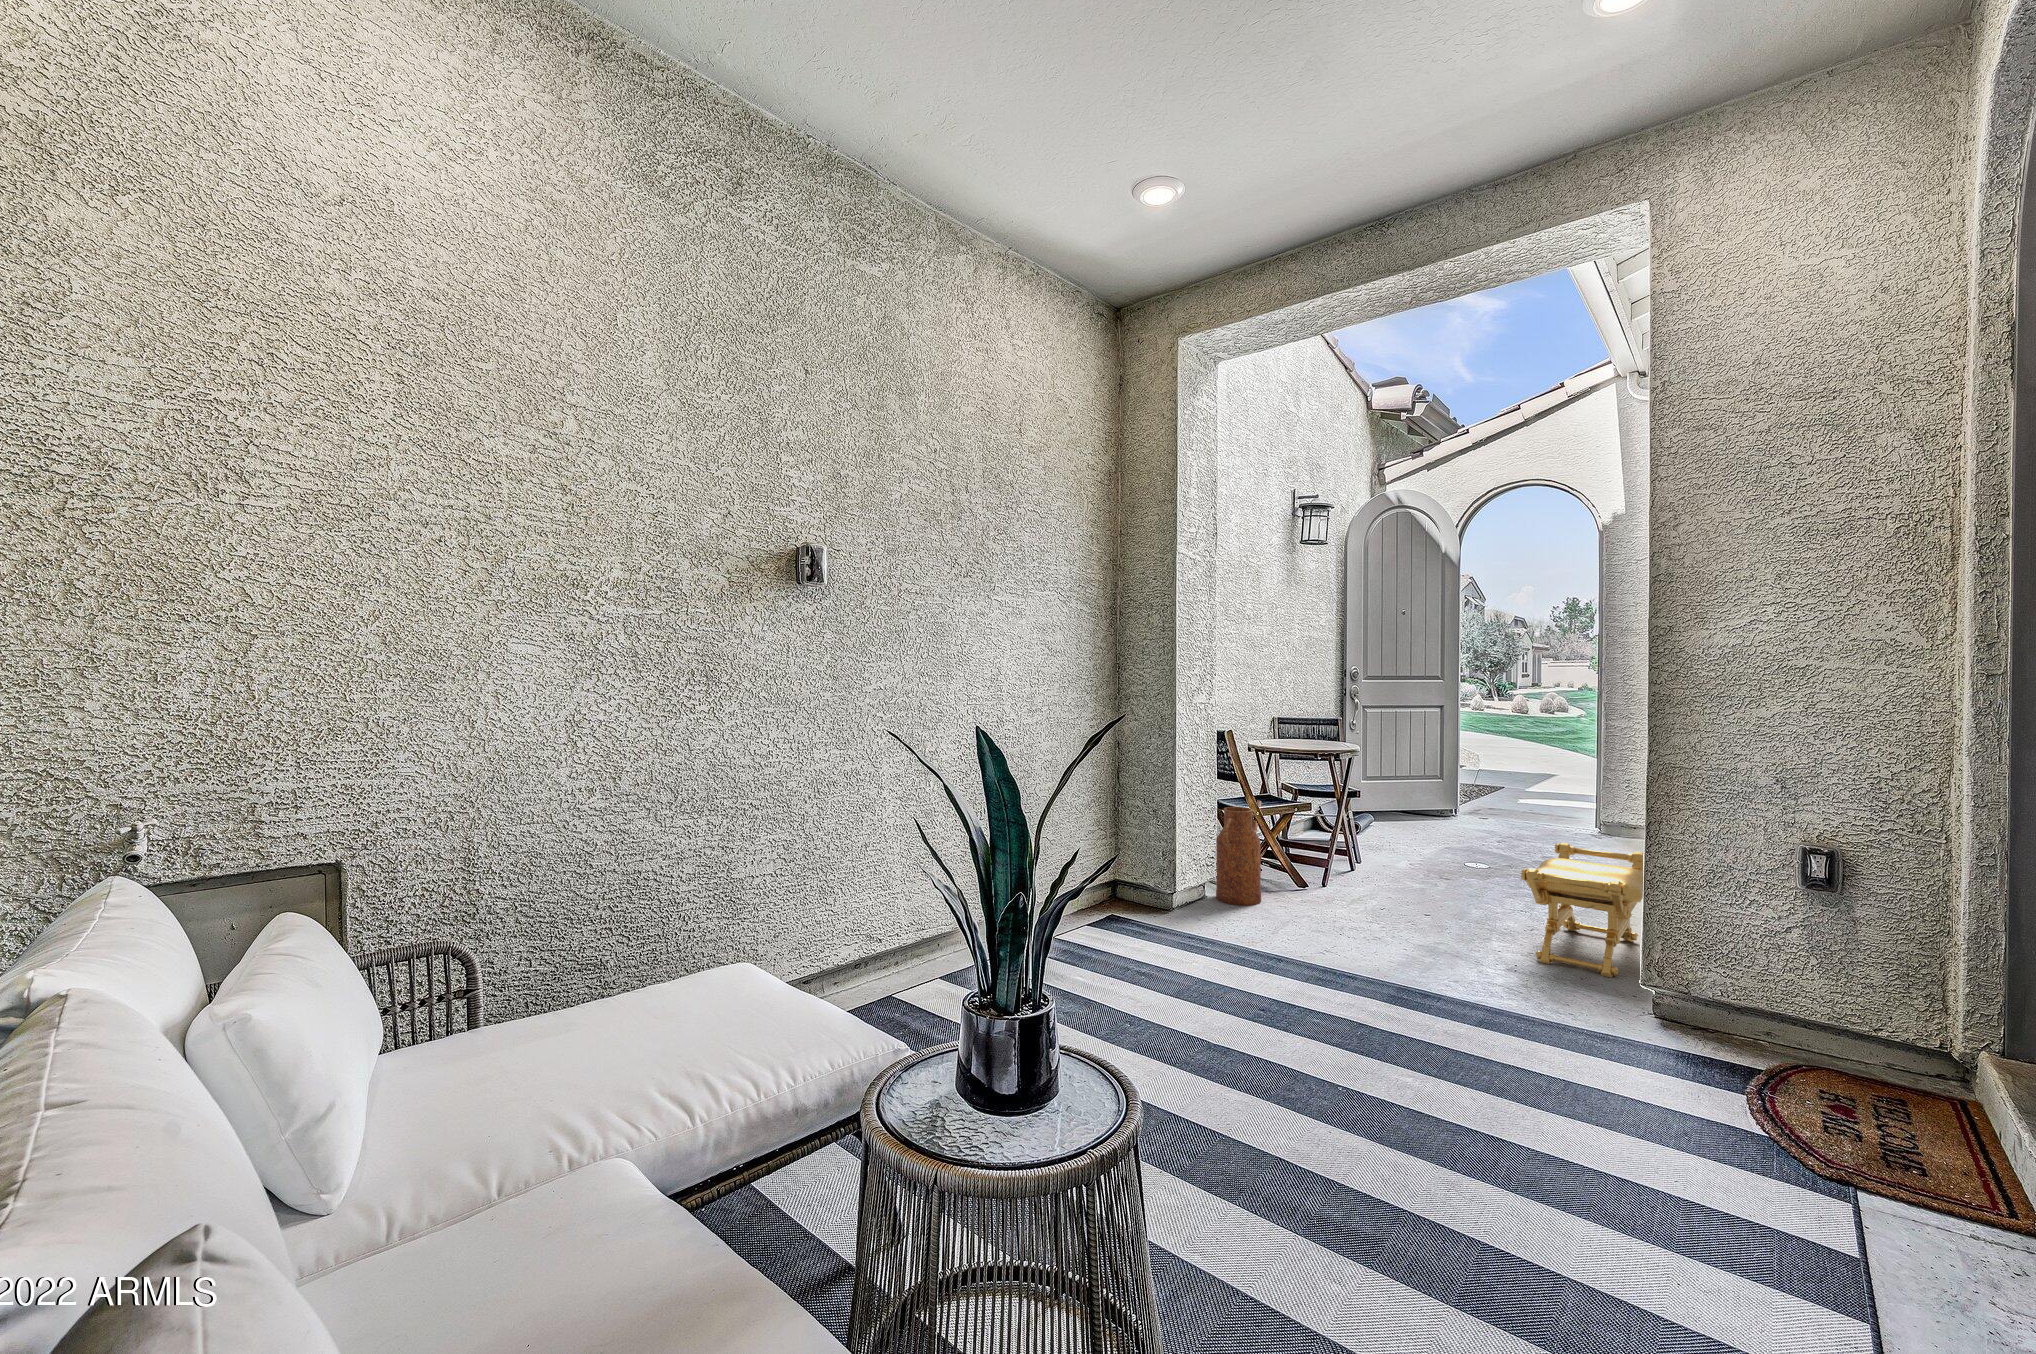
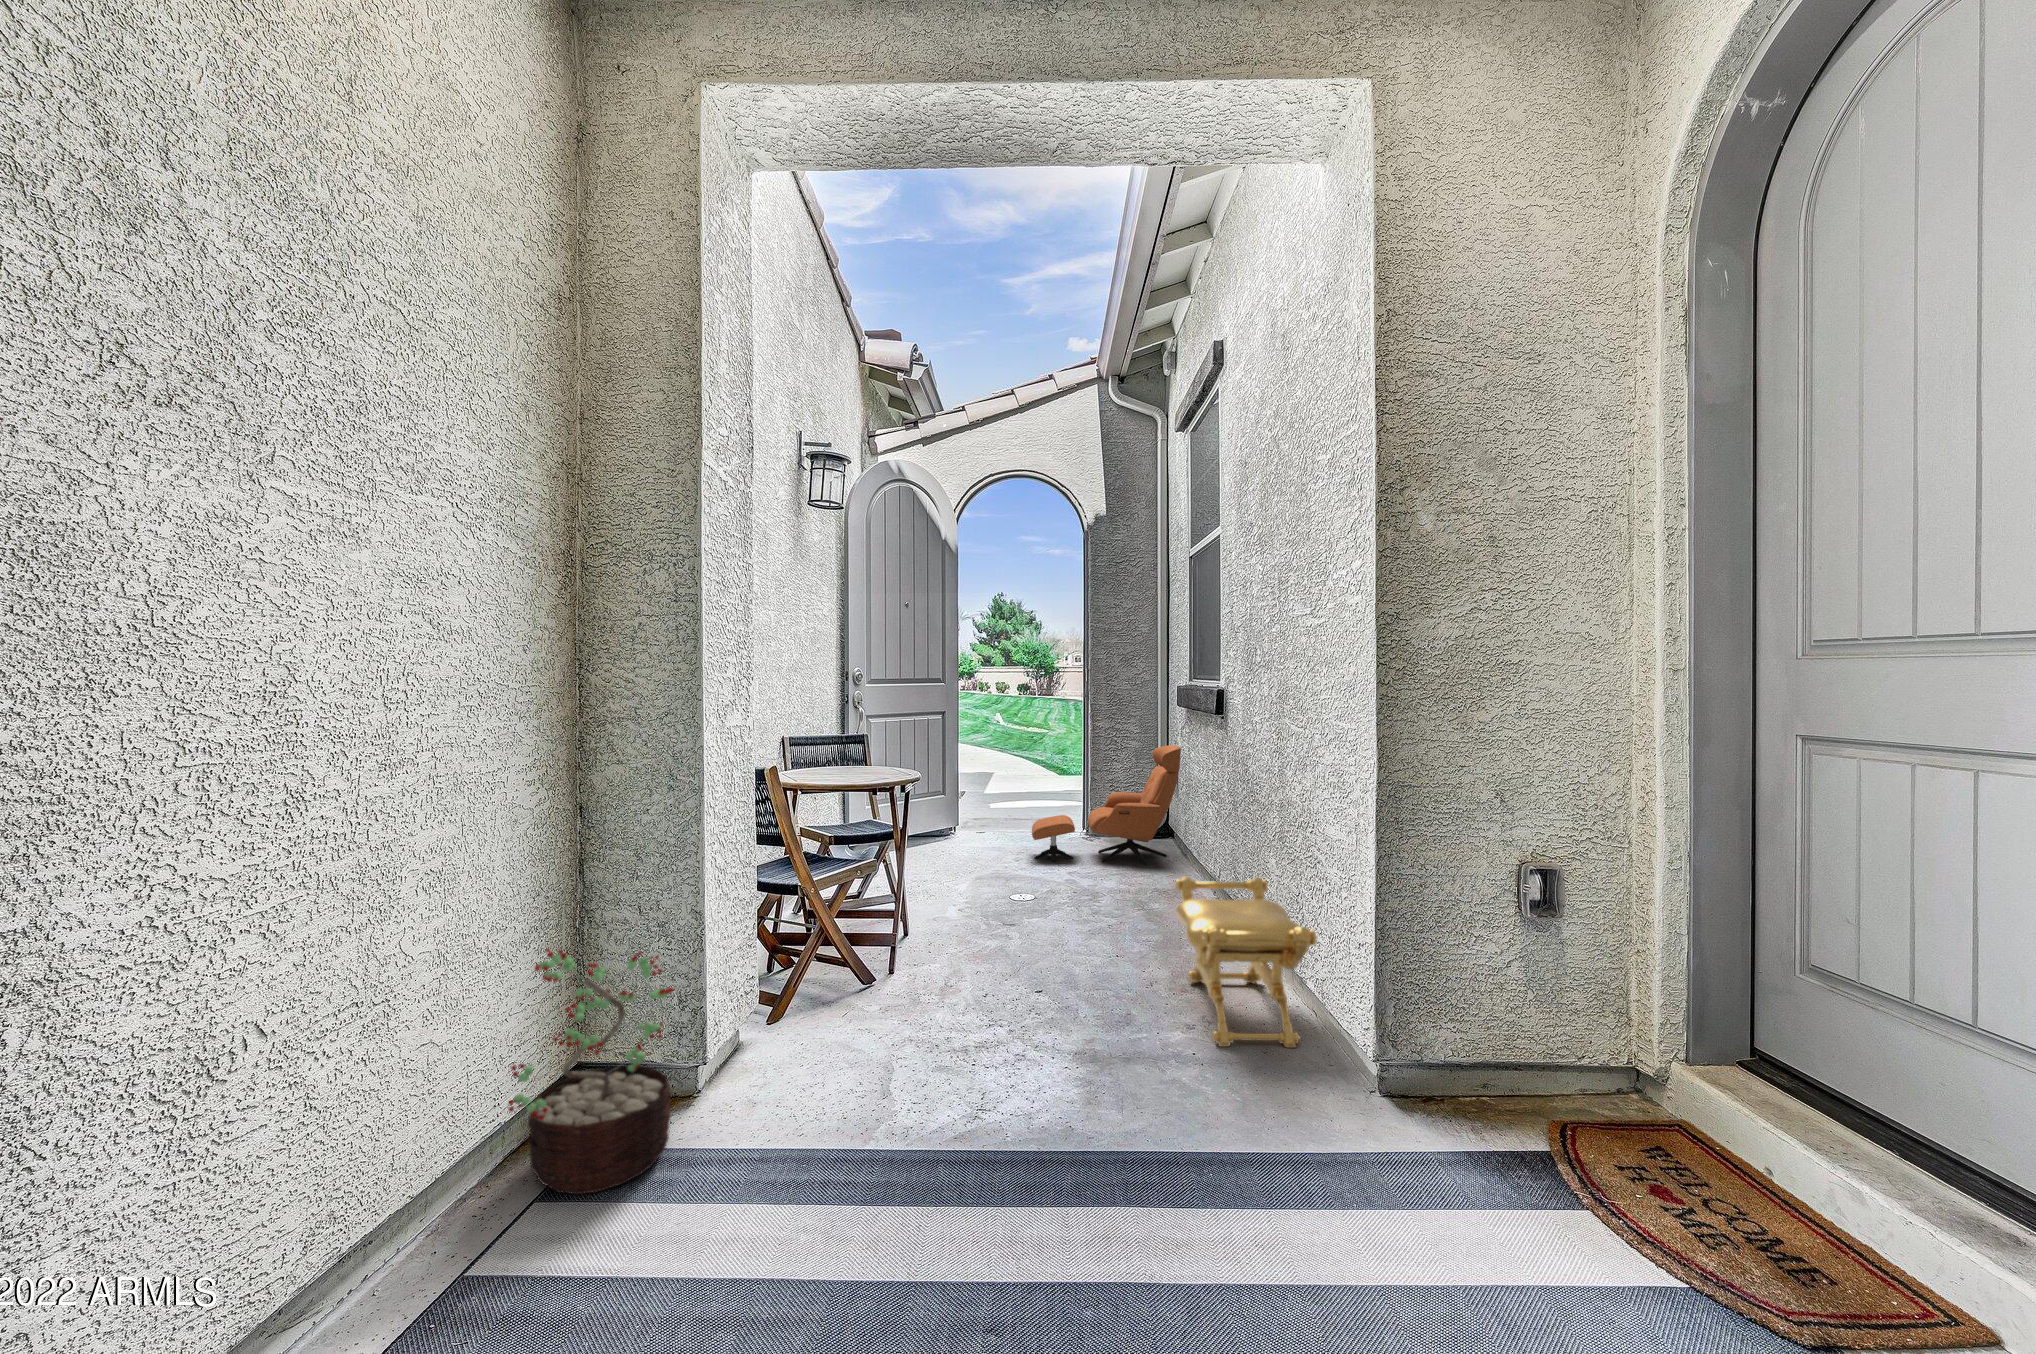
armchair: none [1511,744,1689,856] -> present [1032,745,1181,865]
watering can: present [1216,800,1261,906] -> none [765,872,836,1057]
decorative plant: none [1073,806,1152,926] -> present [508,948,674,1194]

